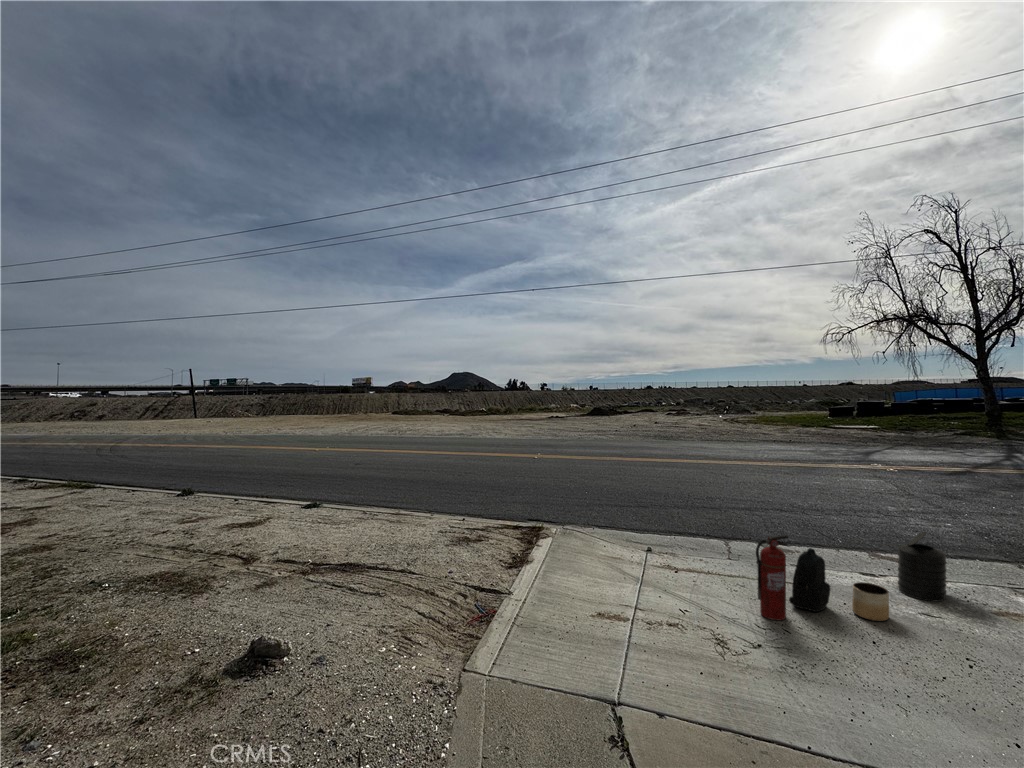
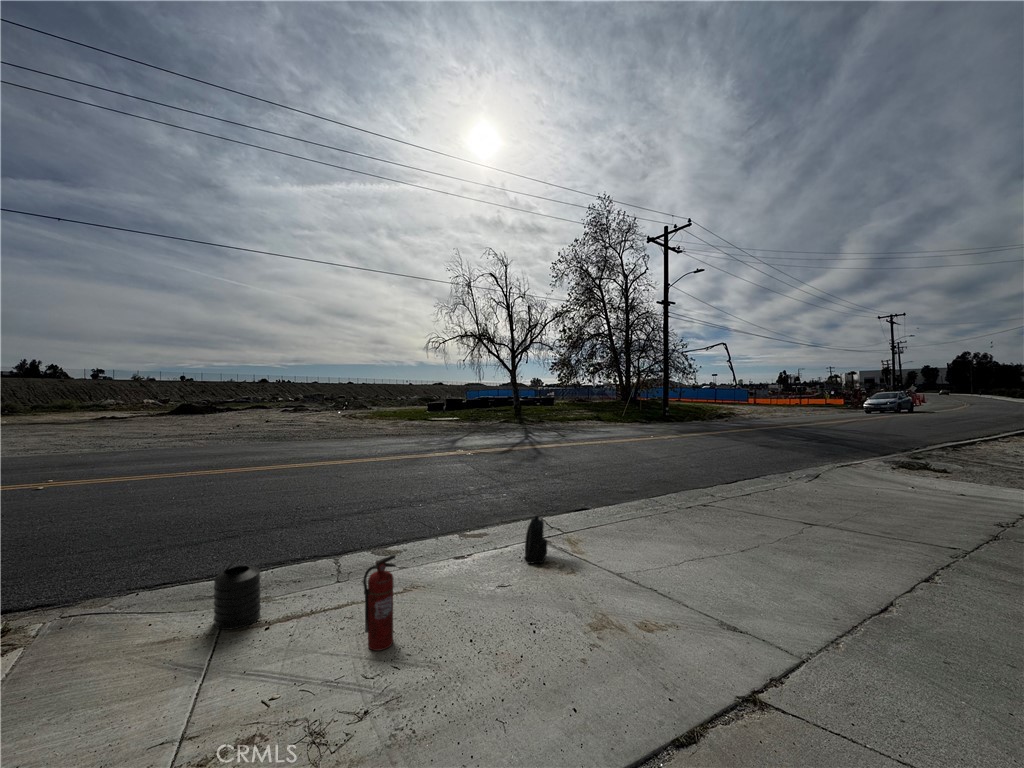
trash can: present [898,532,947,601] -> present [214,554,261,630]
backpack: present [789,548,830,612] -> present [524,515,547,563]
planter: present [852,582,889,621] -> none [450,578,478,615]

